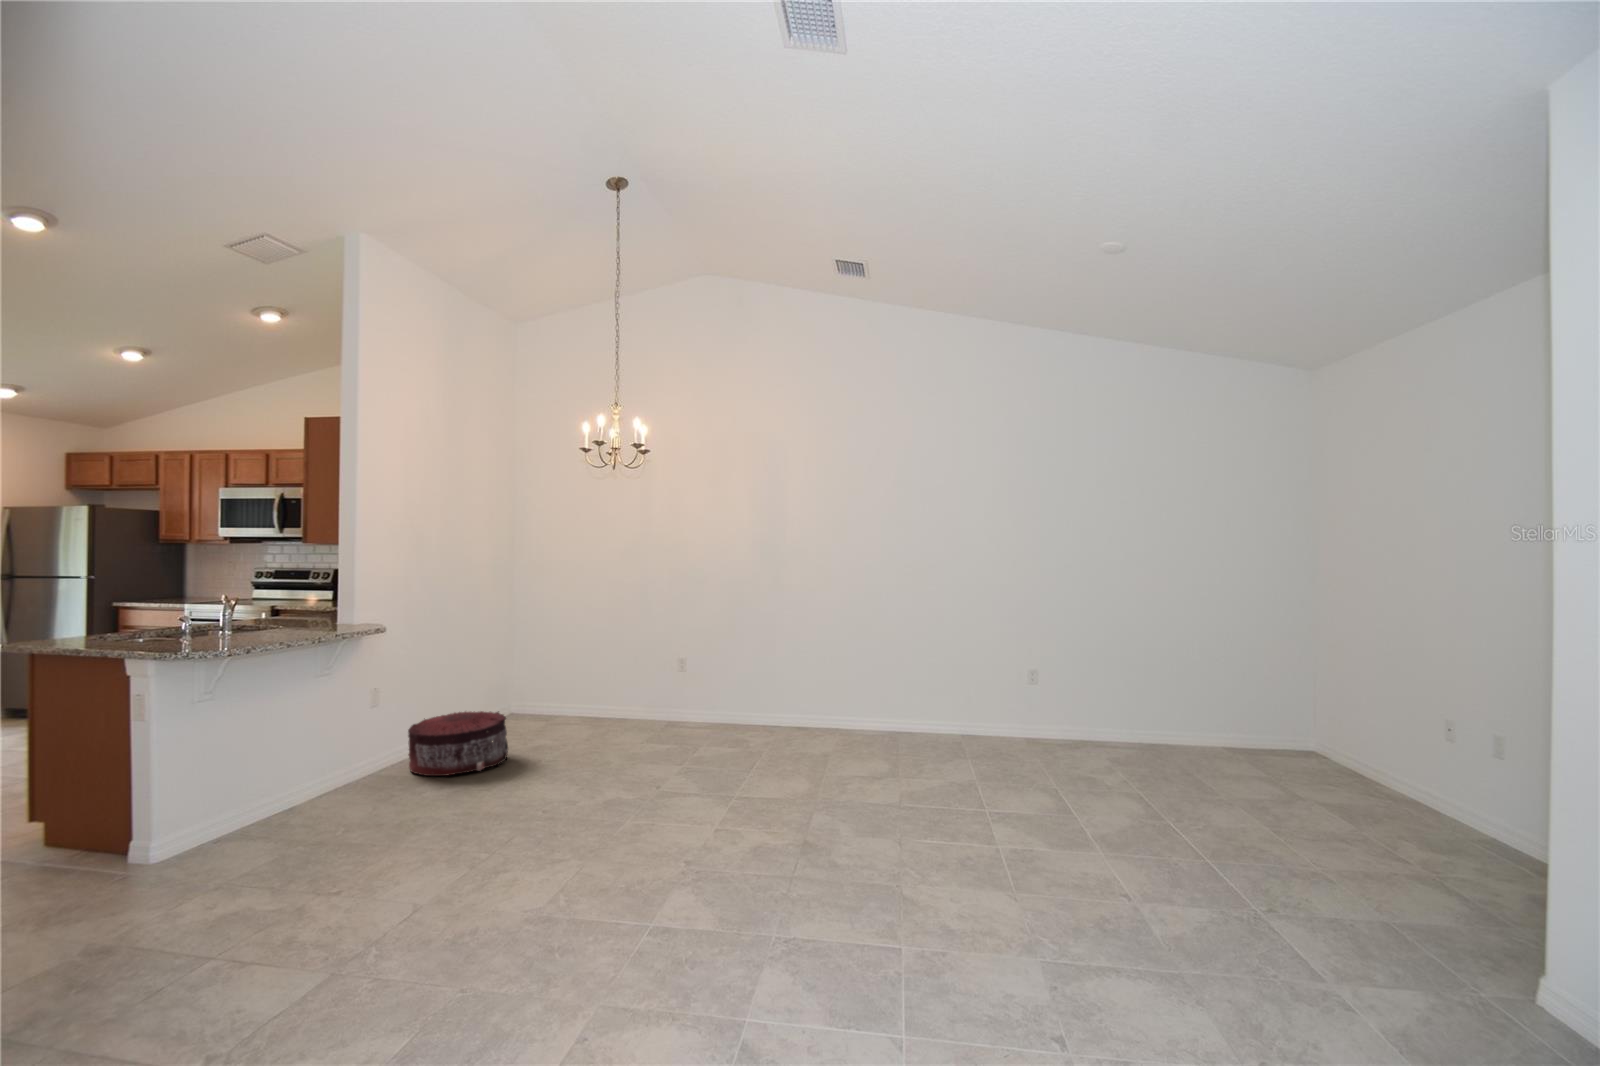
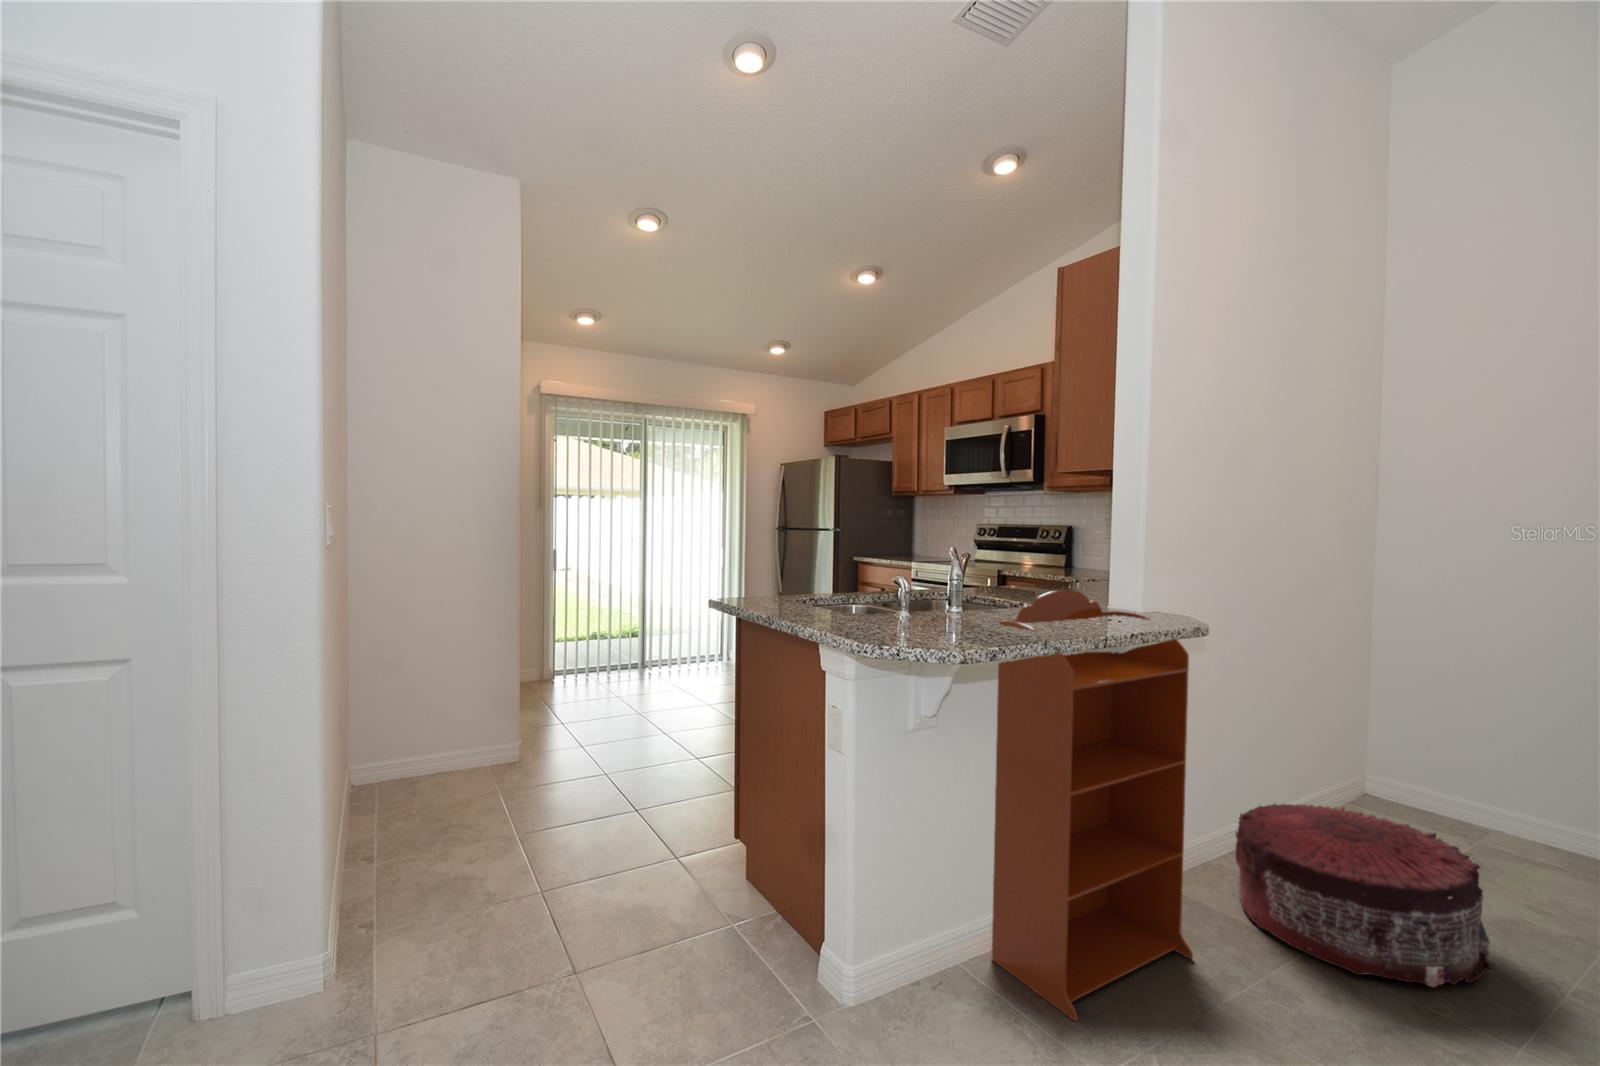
bookcase: none [252,617,373,826] -> present [992,590,1193,1021]

